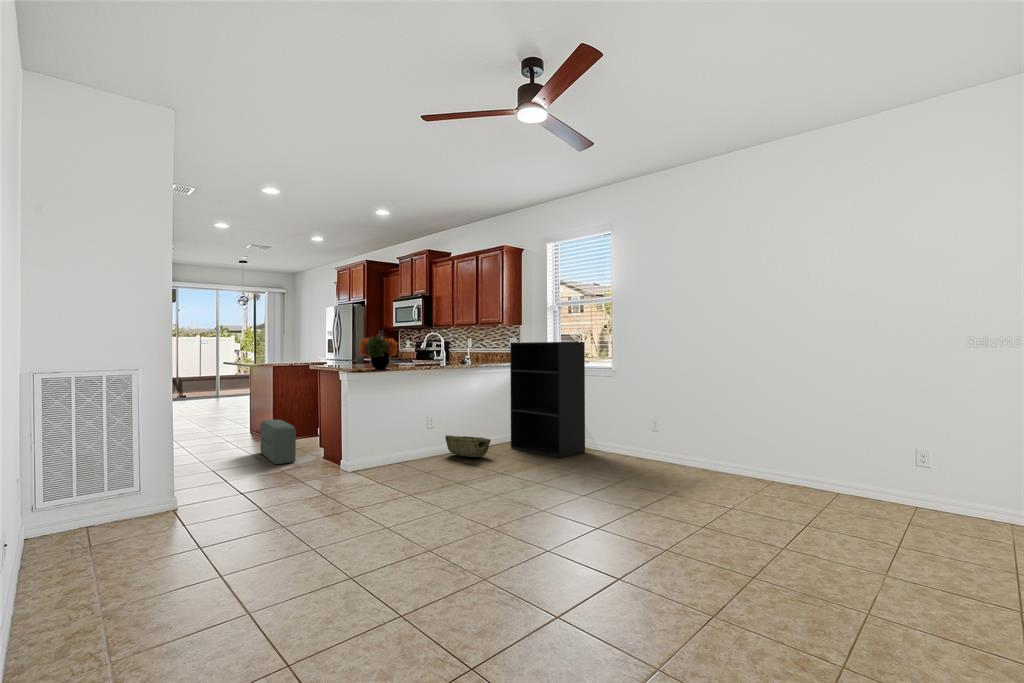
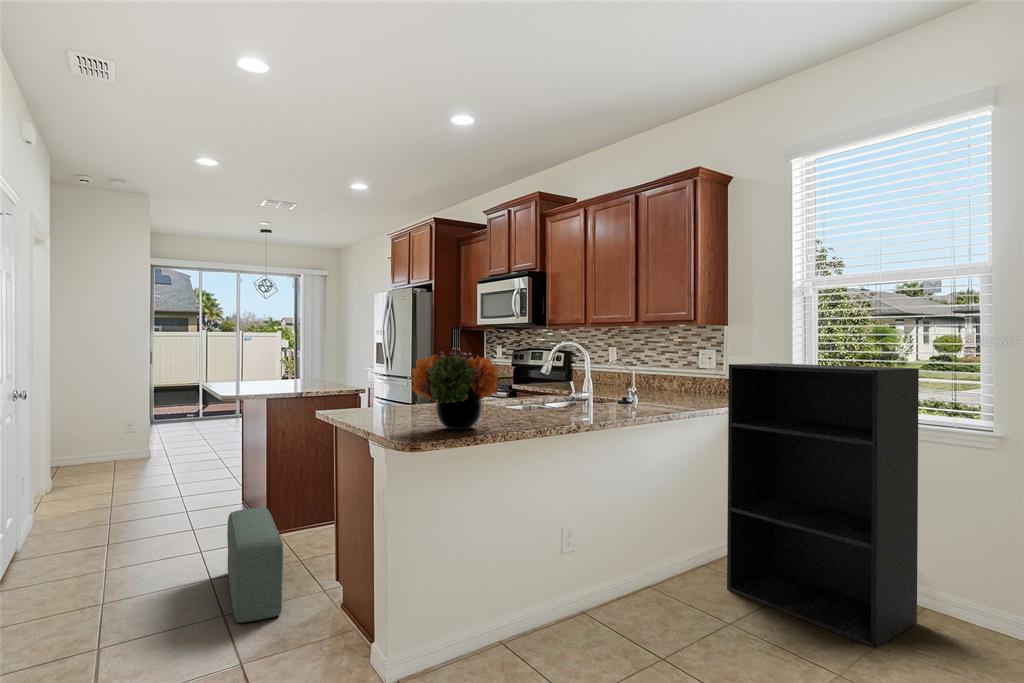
woven basket: present [445,435,491,457] -> none [595,565,702,632]

